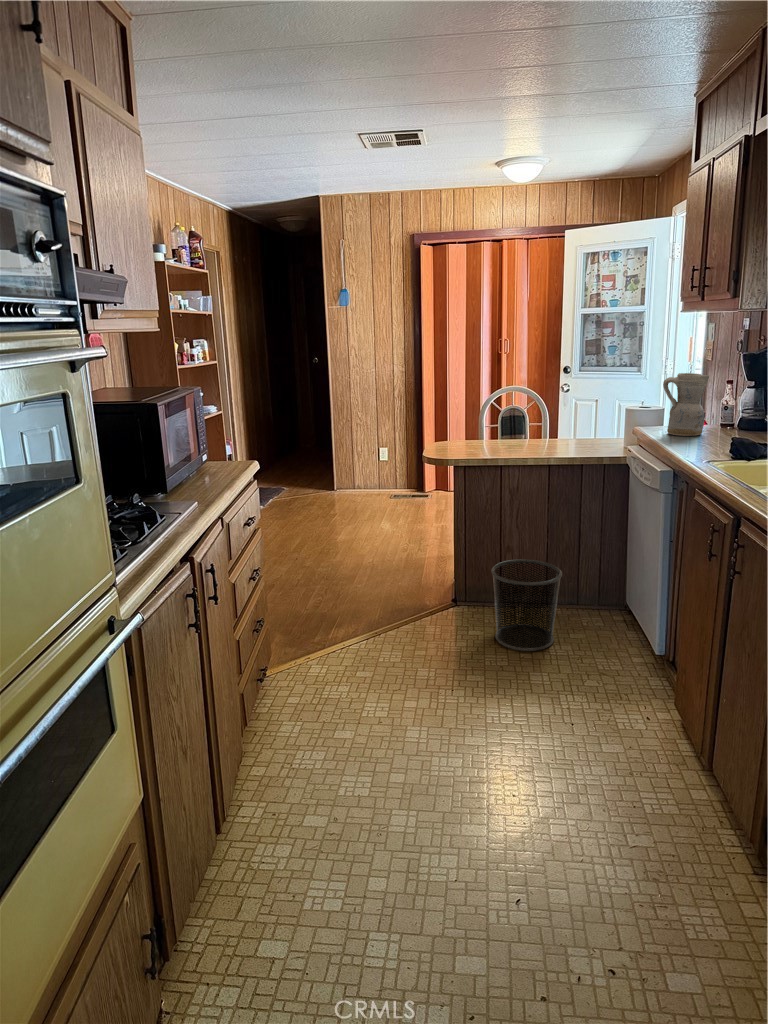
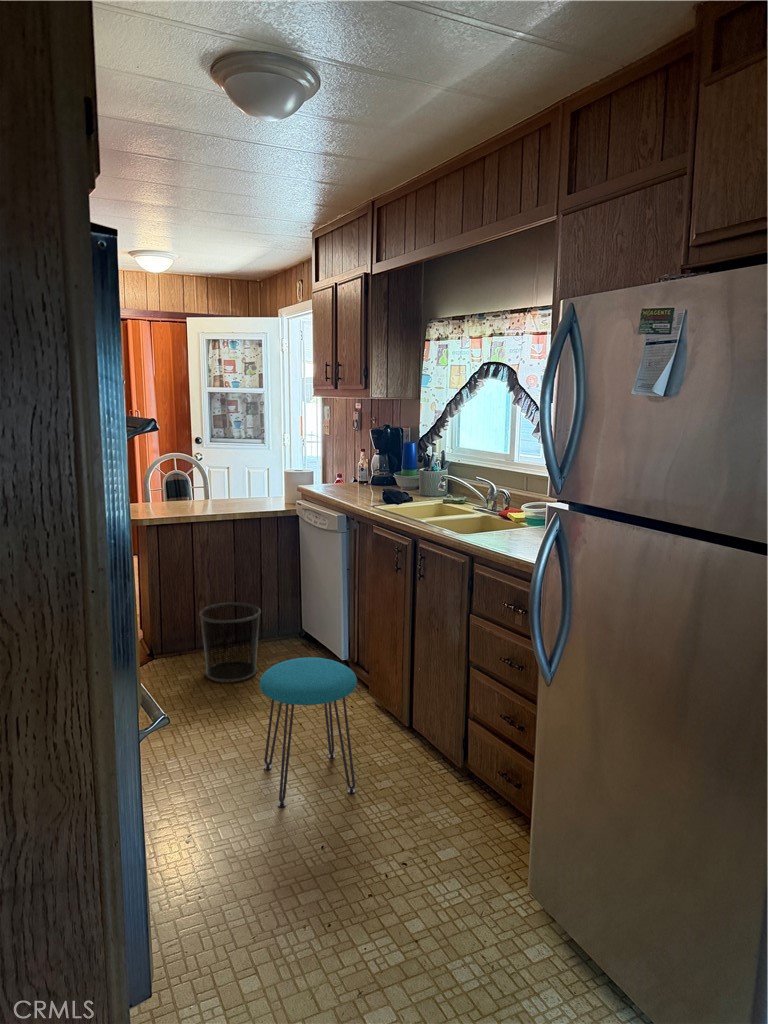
ceramic pitcher: present [663,373,709,436] -> none [321,443,352,490]
stool: none [488,650,615,840] -> present [259,657,357,807]

